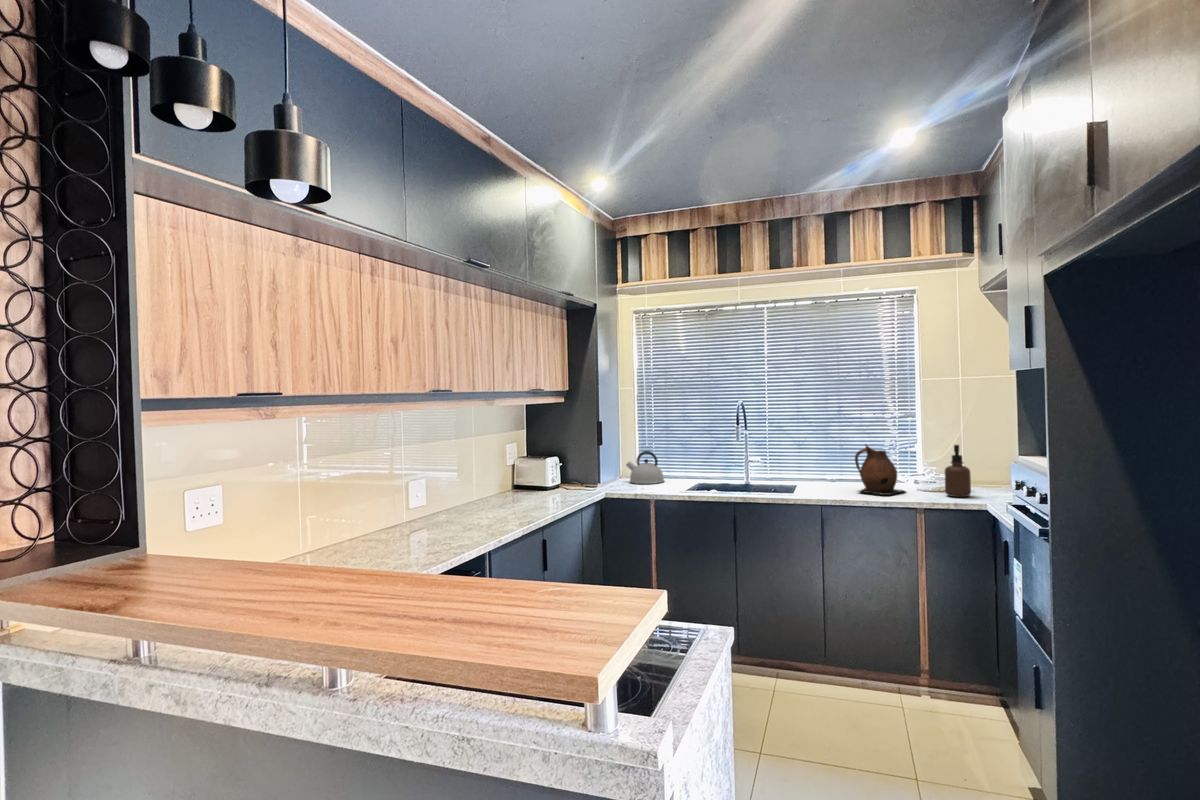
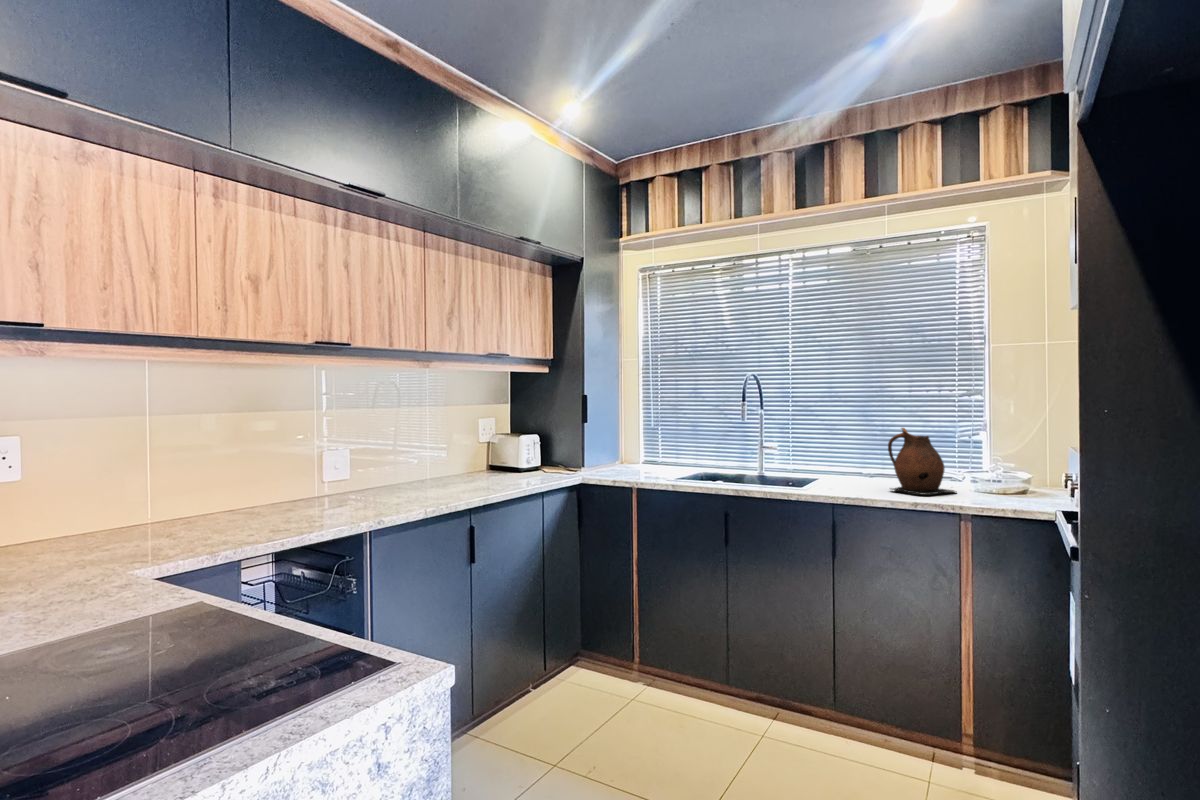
soap dispenser: present [945,445,971,497] -> none [1008,430,1045,502]
kettle: present [626,451,664,484] -> none [625,434,669,472]

